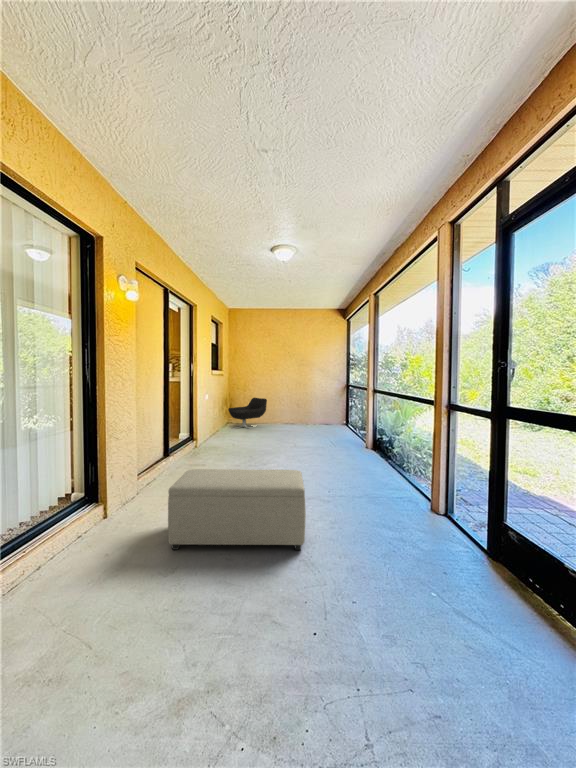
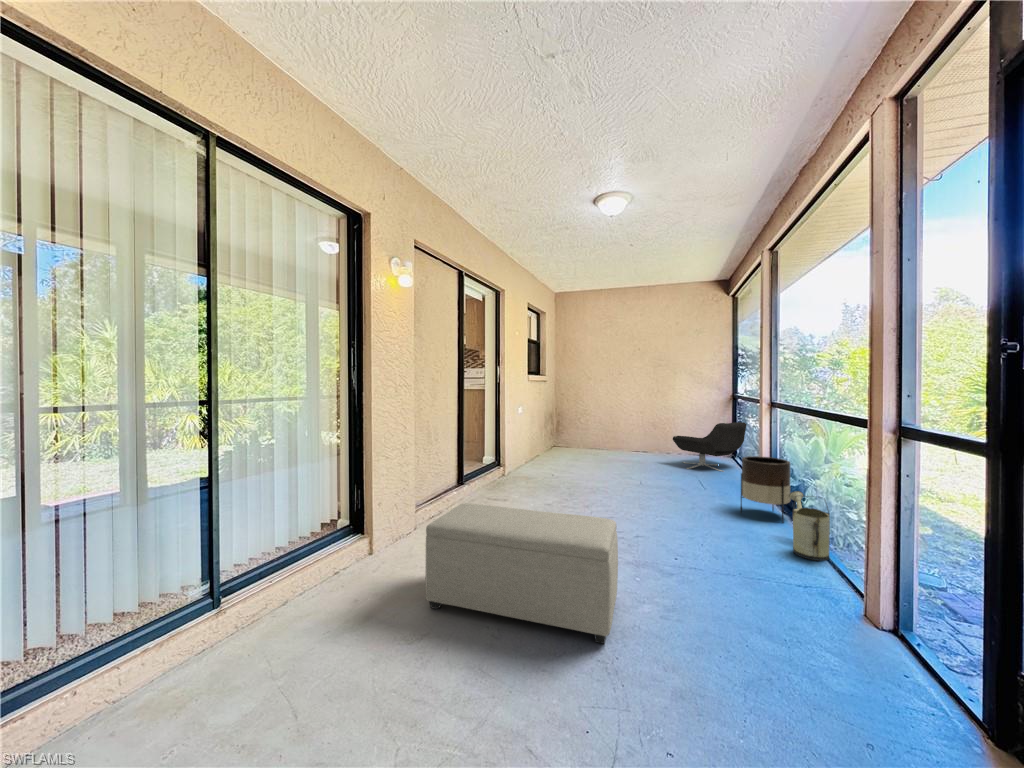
lounge chair: present [228,398,267,429] -> present [673,422,747,472]
planter: none [359,424,387,464] -> present [741,456,790,523]
watering can: none [388,444,410,484] -> present [789,491,830,561]

